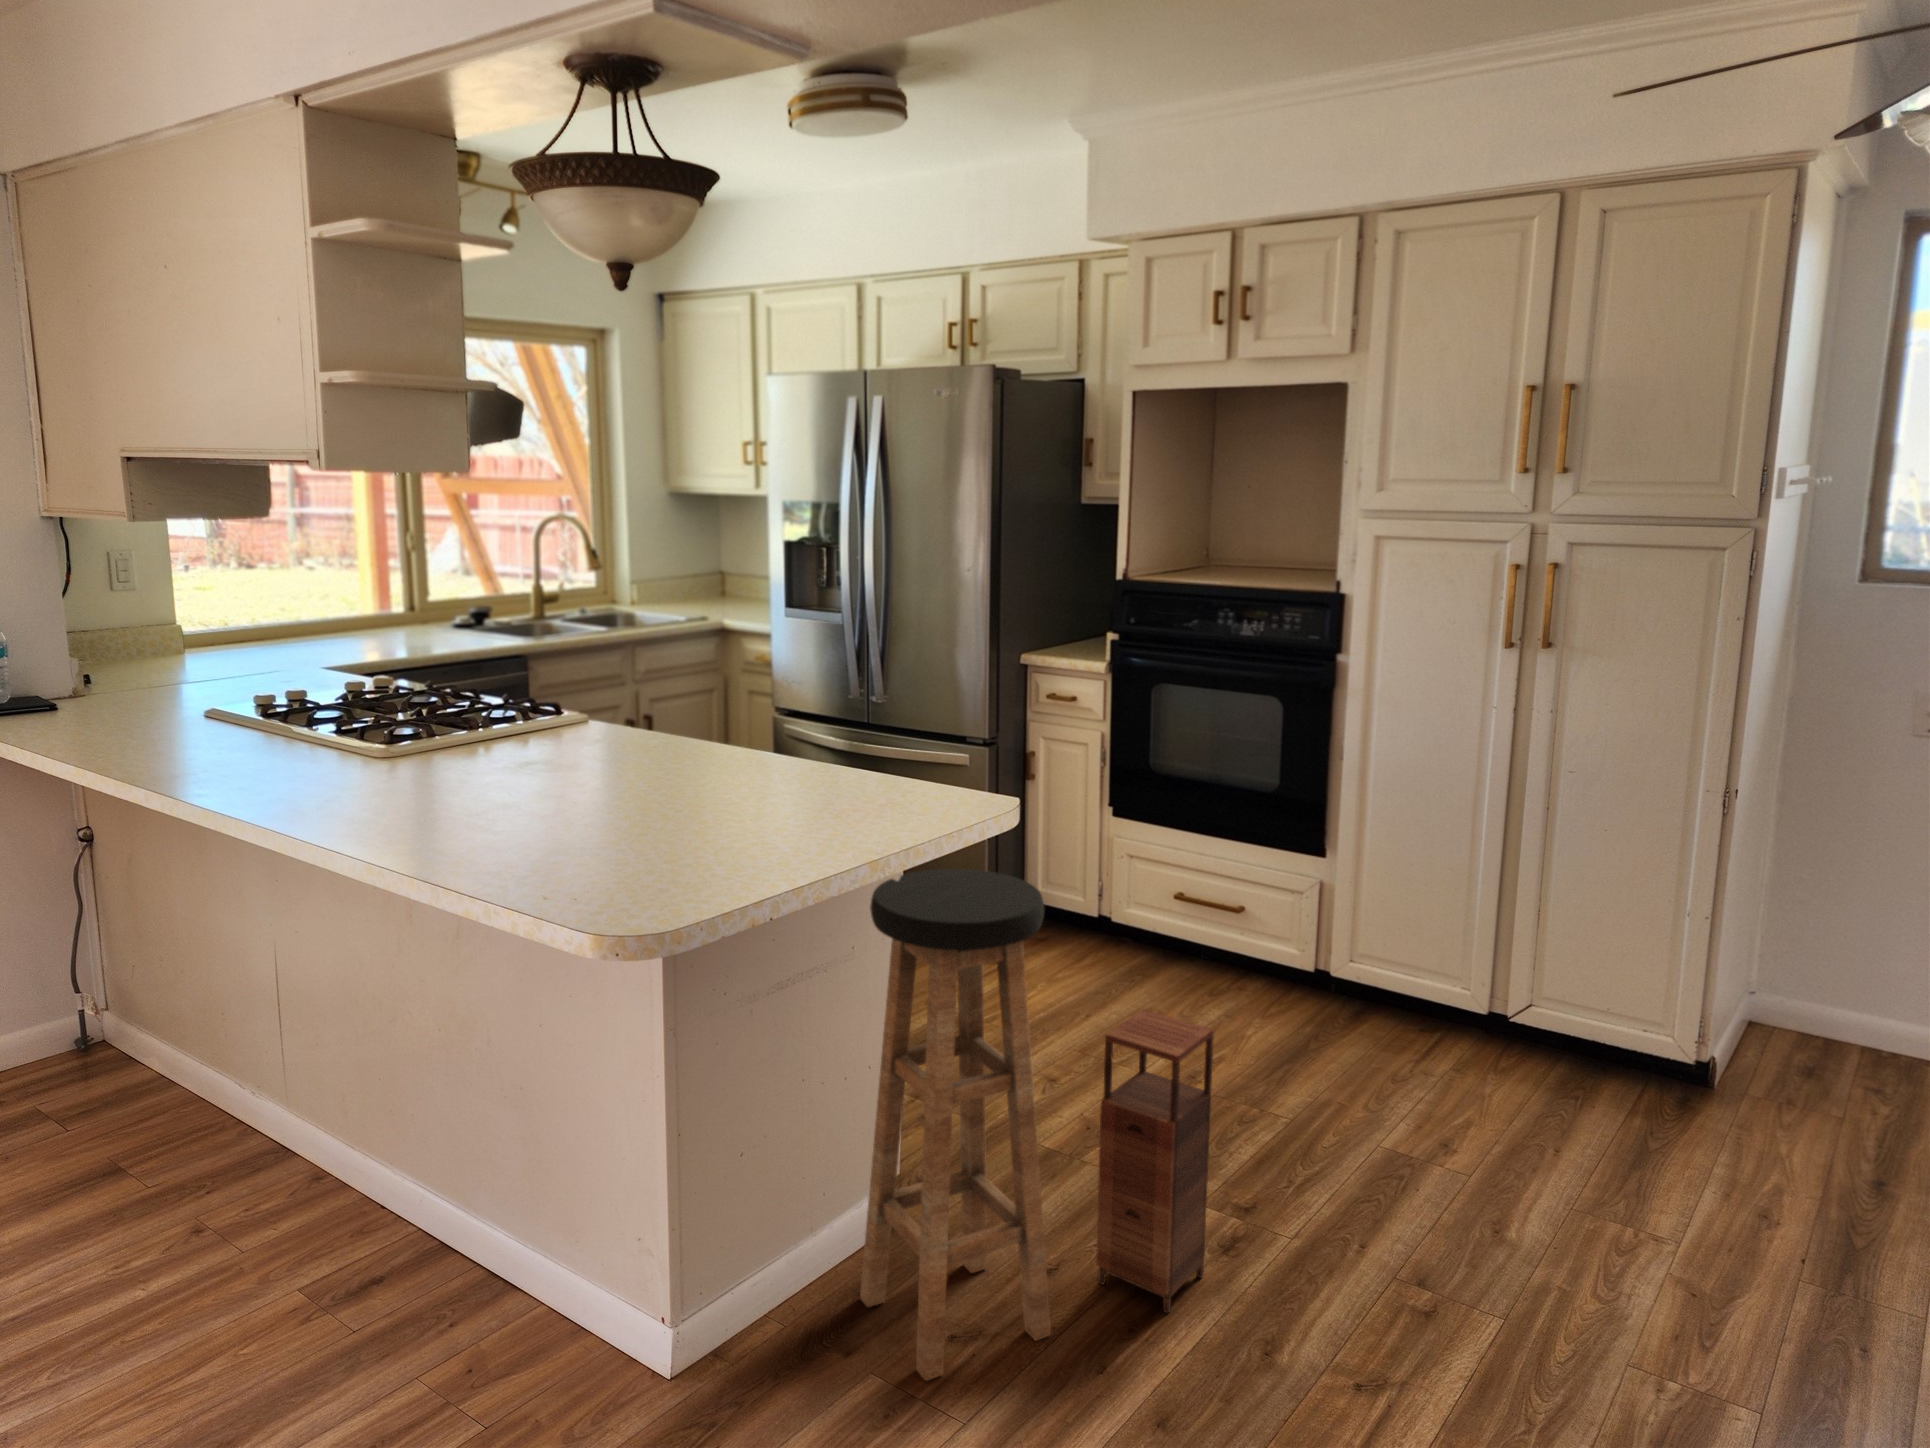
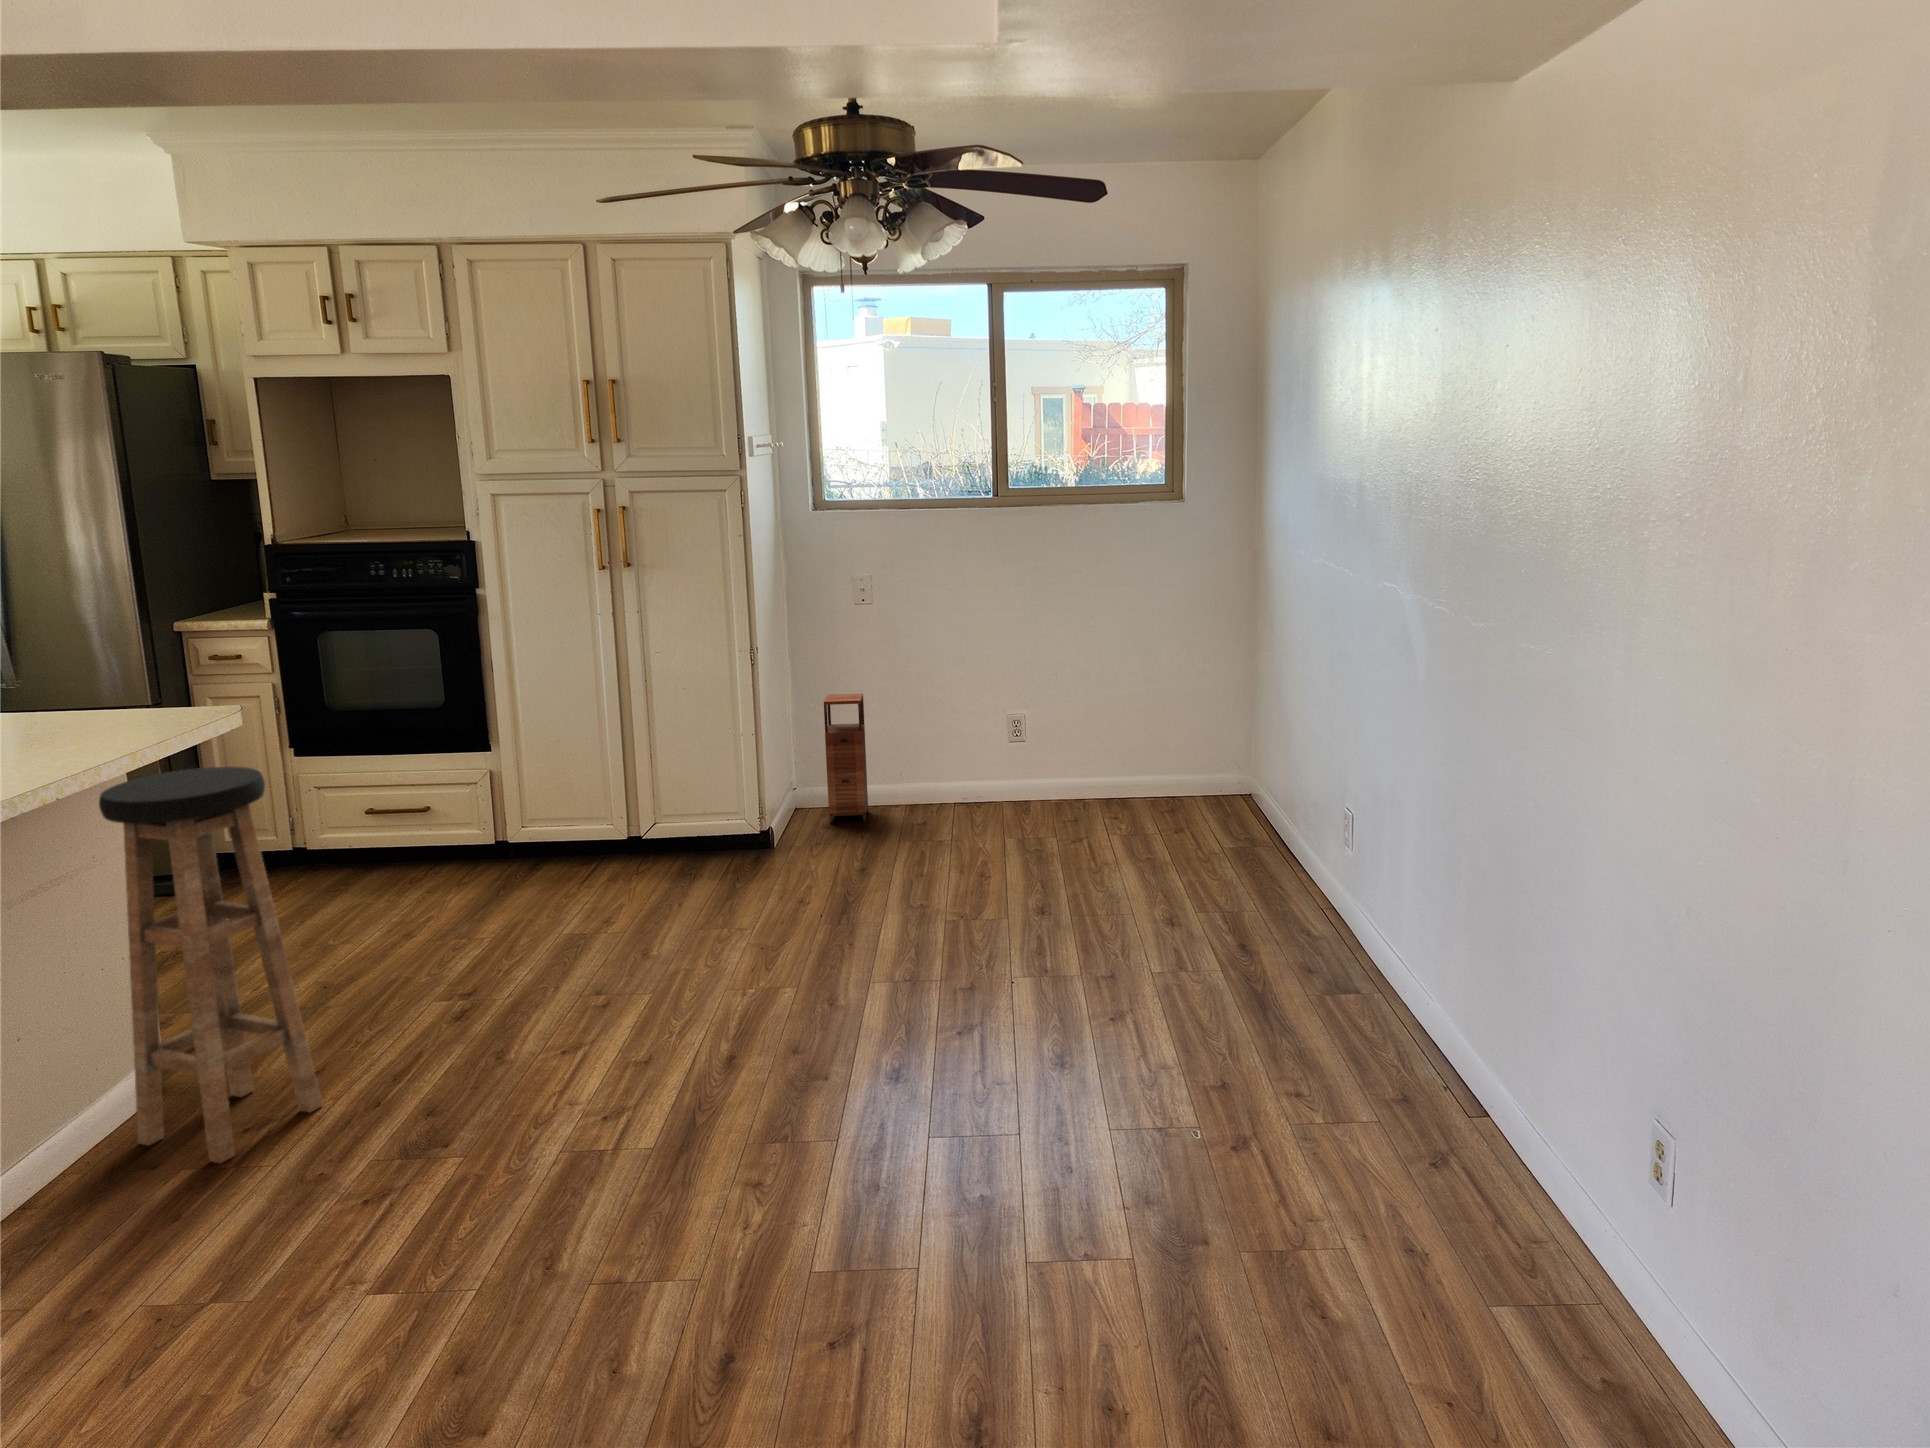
storage cabinet: present [1096,1010,1214,1313] -> present [824,694,868,823]

